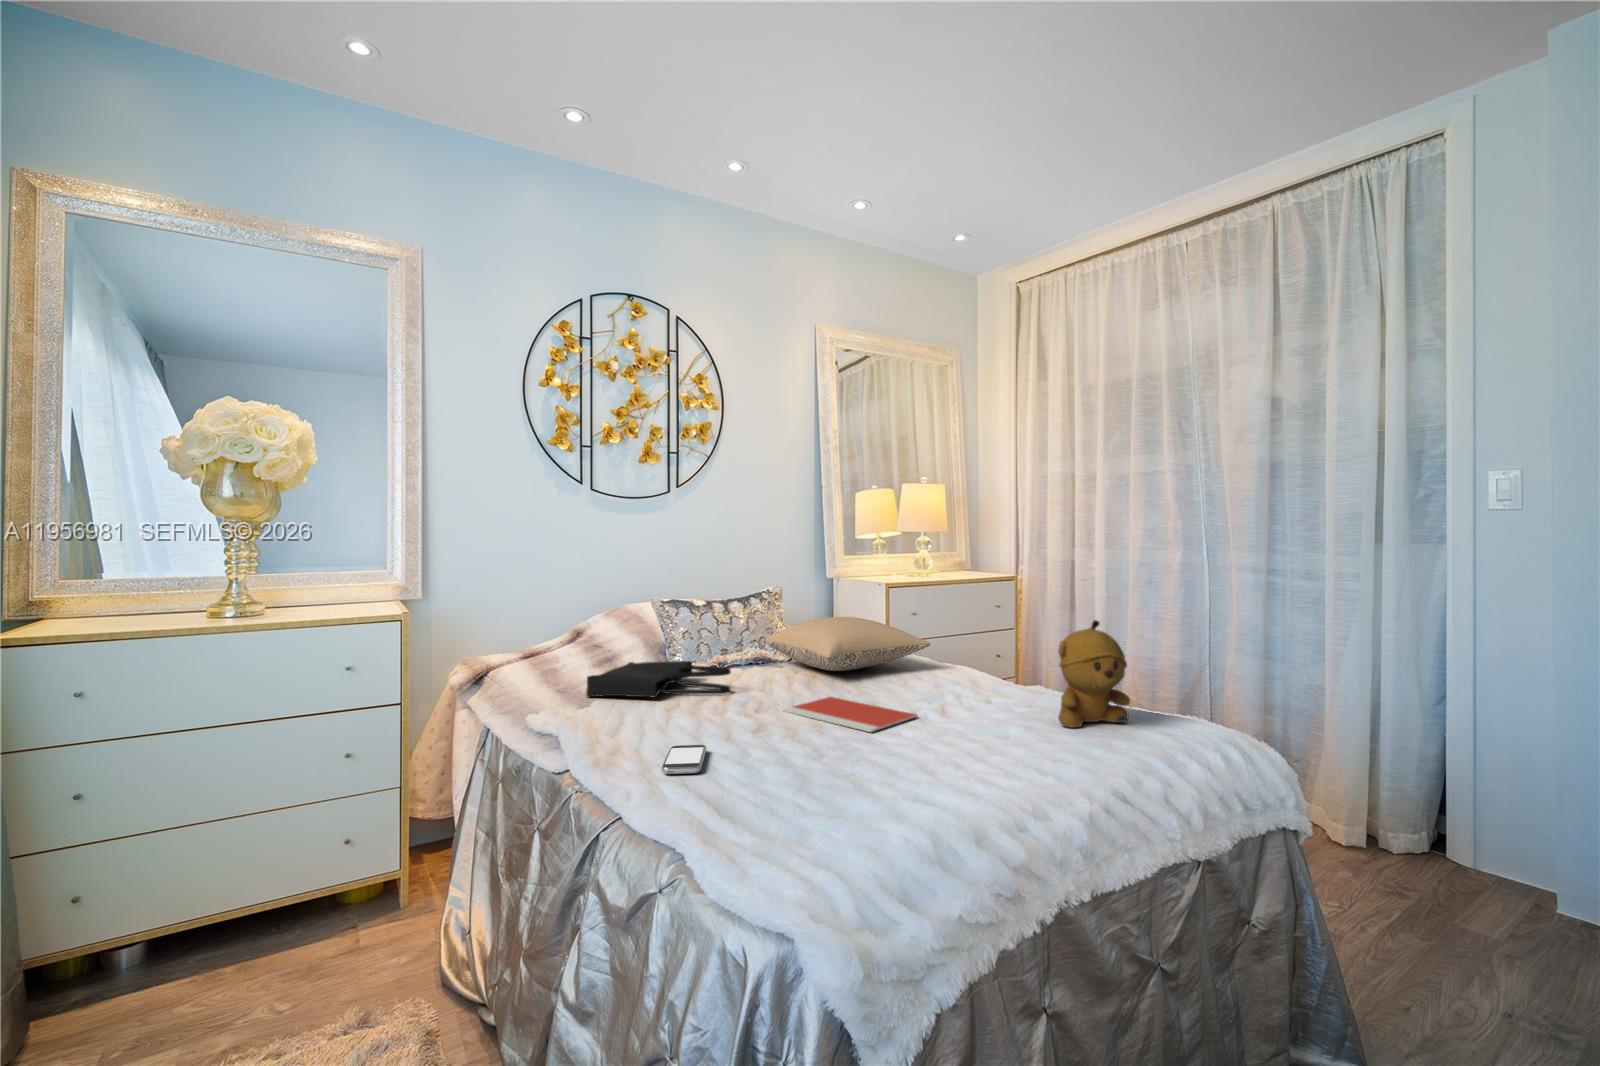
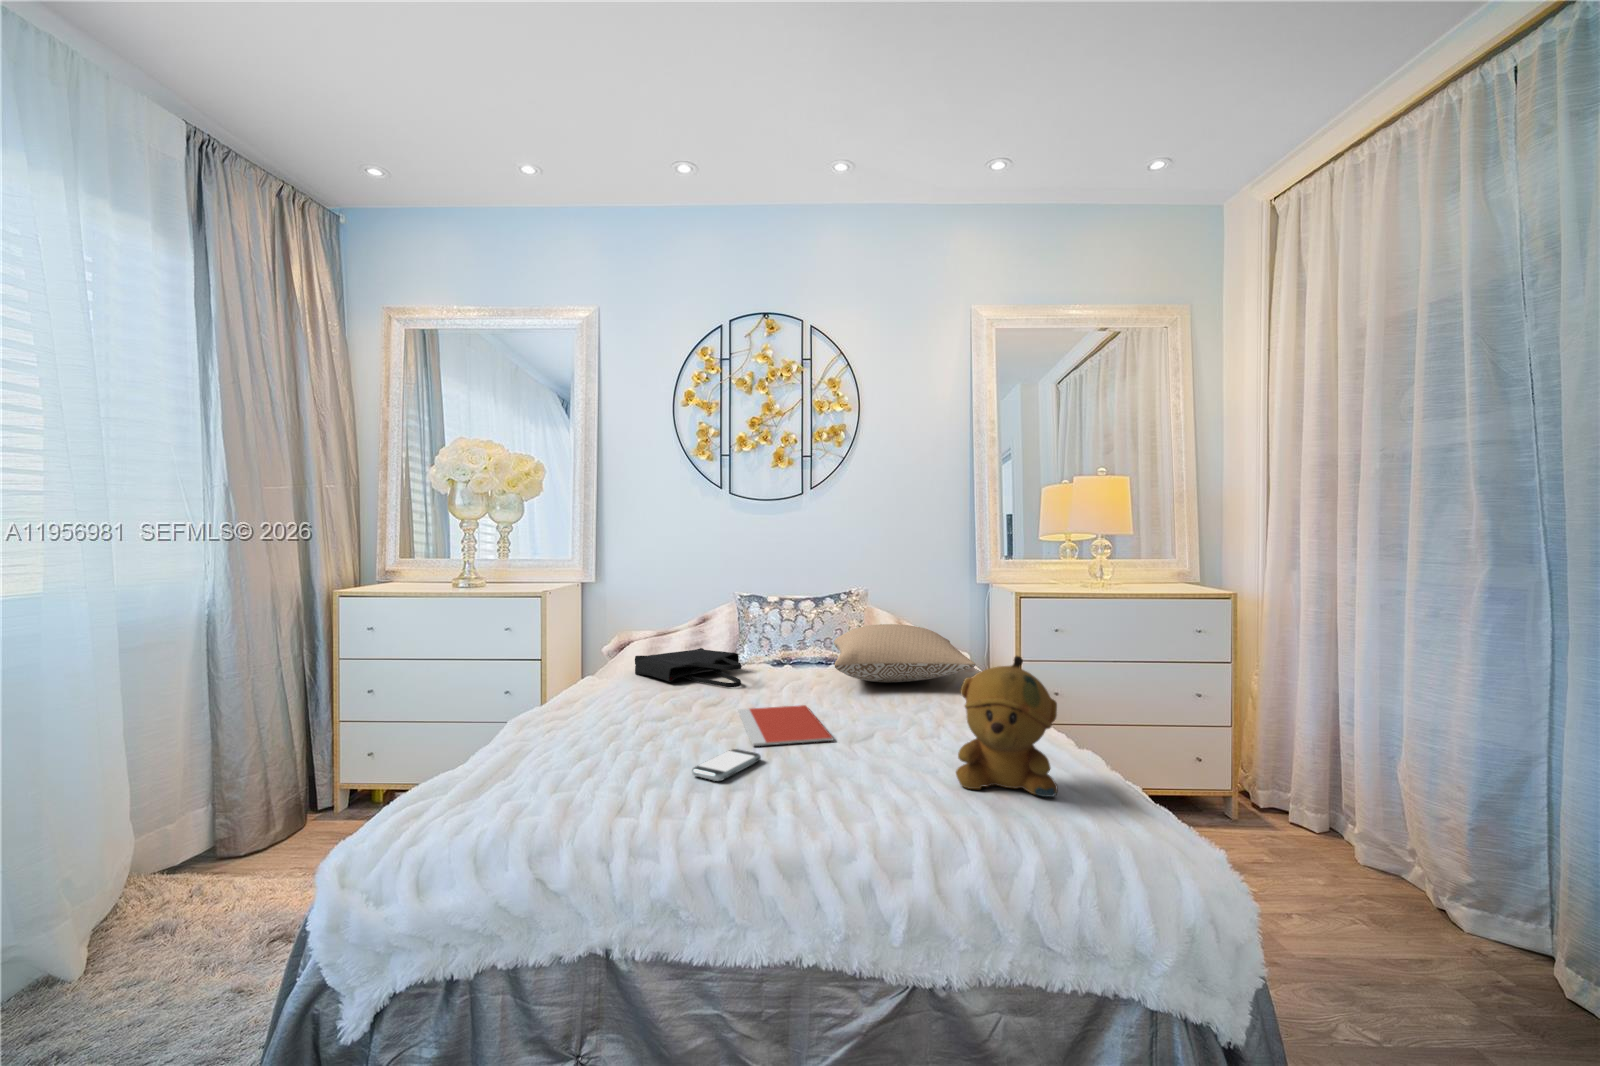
smartphone: present [662,745,707,774] -> present [692,749,761,781]

